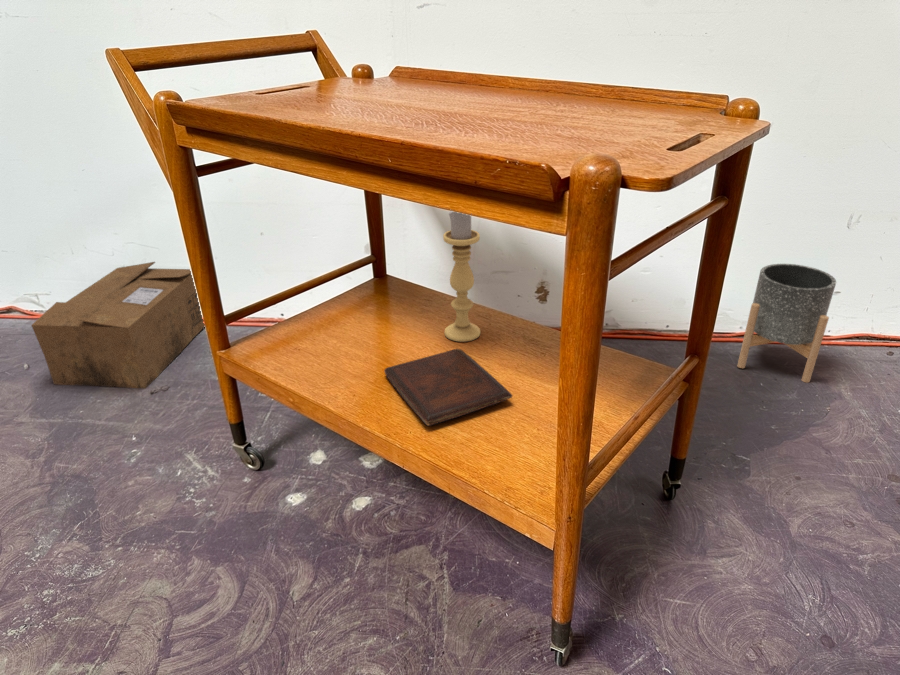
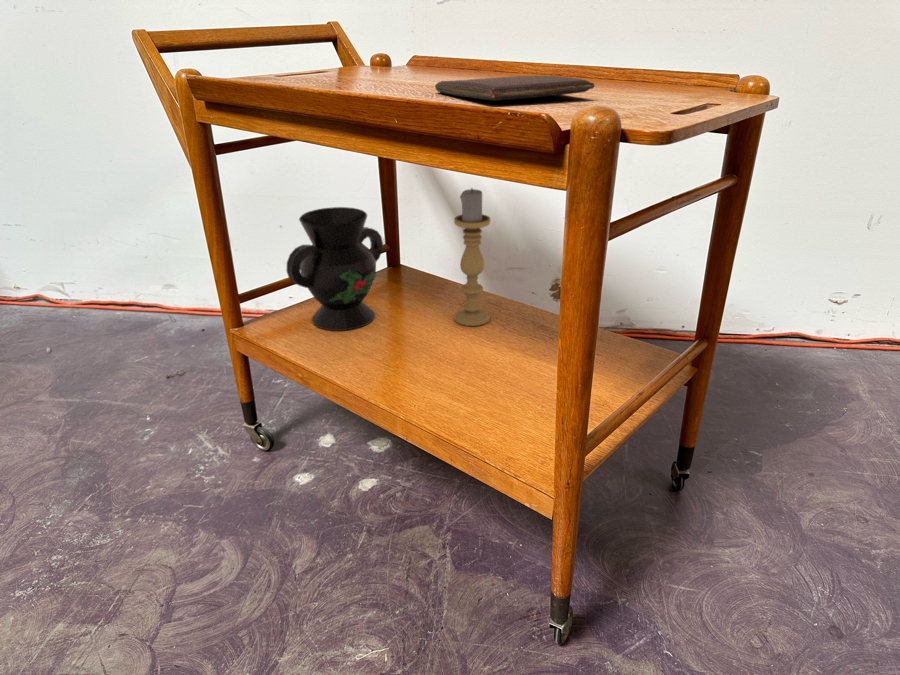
decorative vase: none [274,223,370,350] -> present [286,207,383,331]
cardboard box: present [32,262,204,389] -> none [57,253,229,373]
planter: present [737,264,836,383] -> none [752,263,854,383]
book: present [384,349,512,426] -> present [435,76,594,101]

